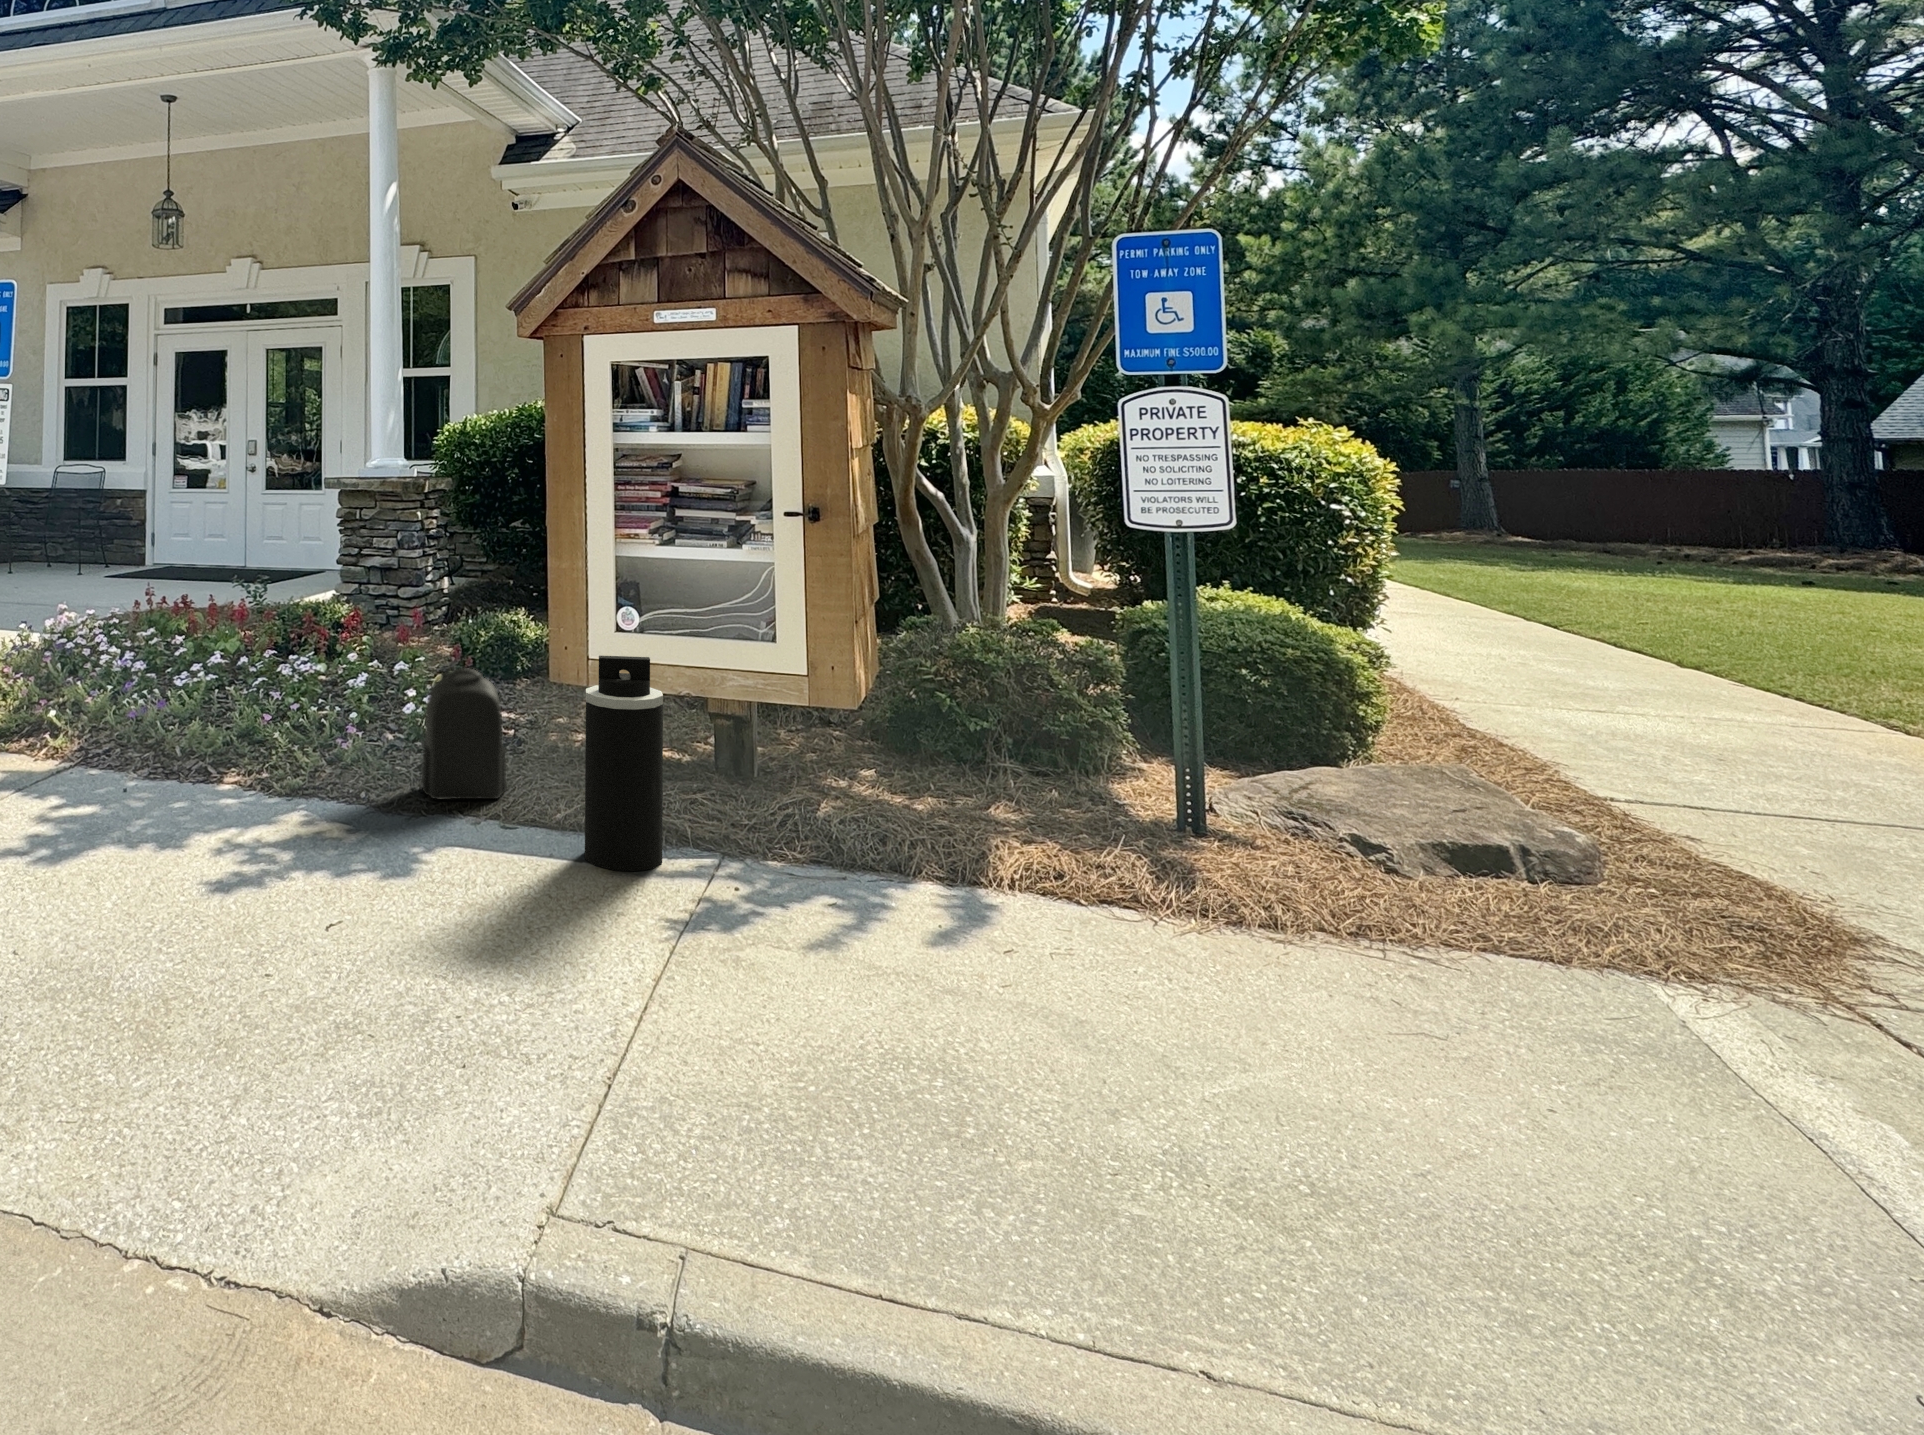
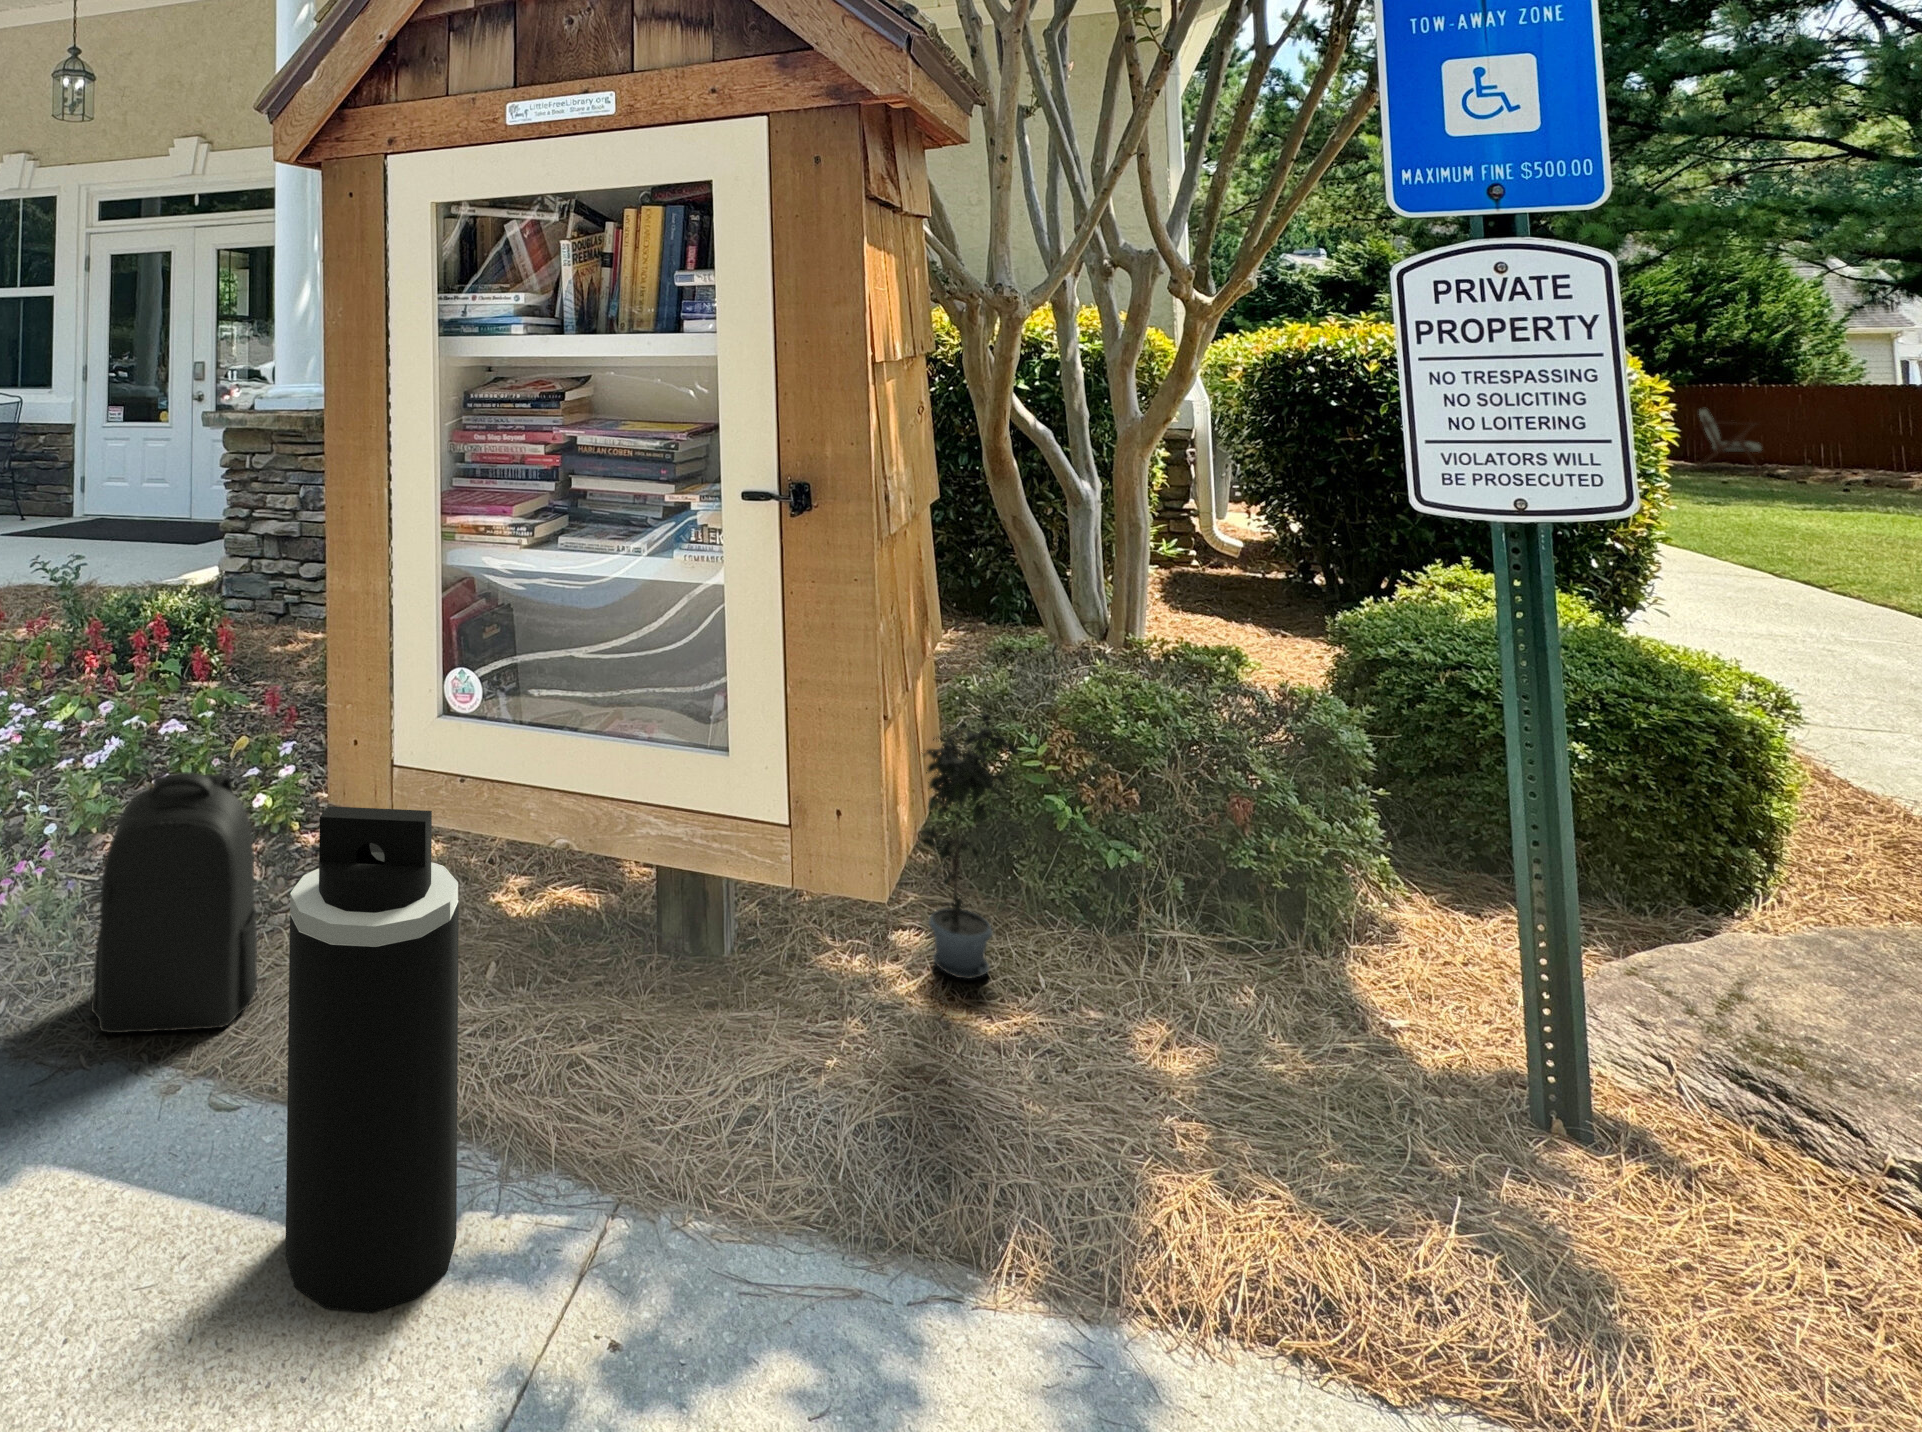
lounge chair: none [1509,494,1568,551] -> present [1696,409,1761,469]
potted plant: none [858,644,923,788] -> present [921,713,1018,979]

